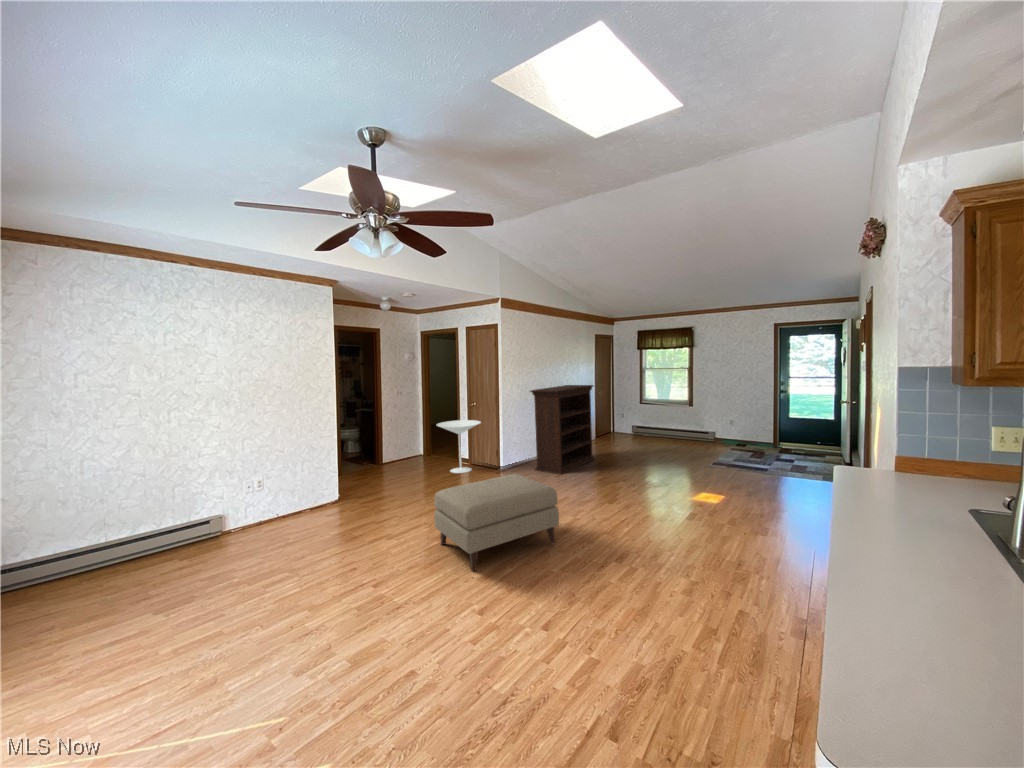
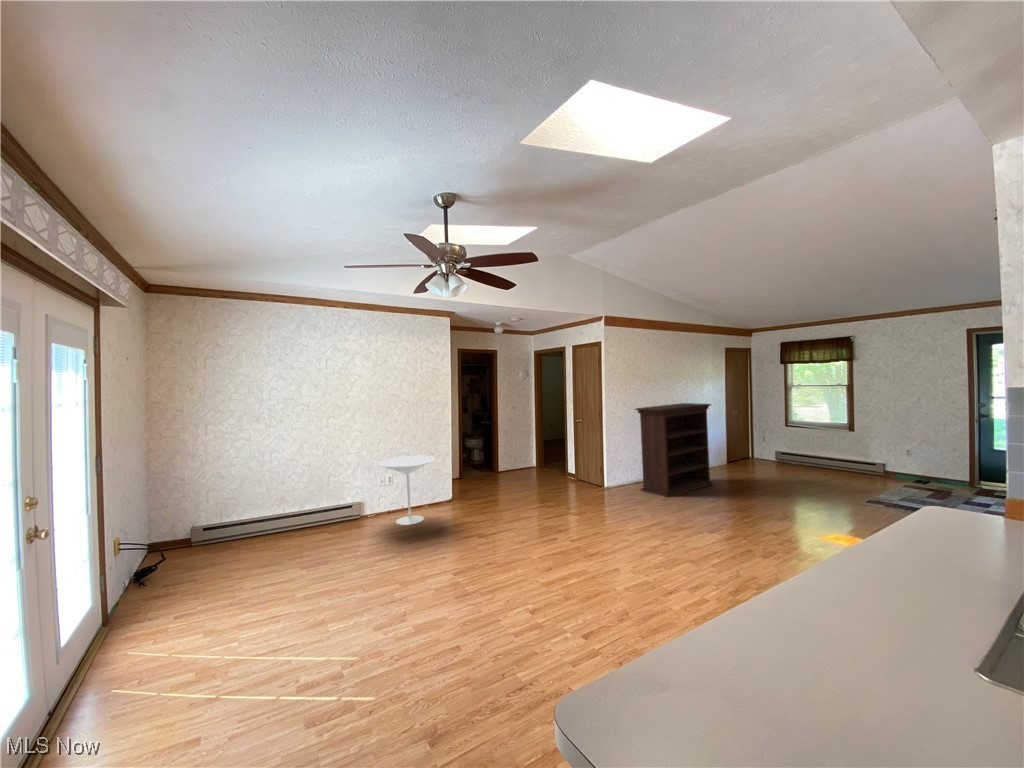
side table: present [436,420,481,473] -> present [378,456,435,525]
ottoman: present [434,474,559,571] -> none [516,490,633,577]

